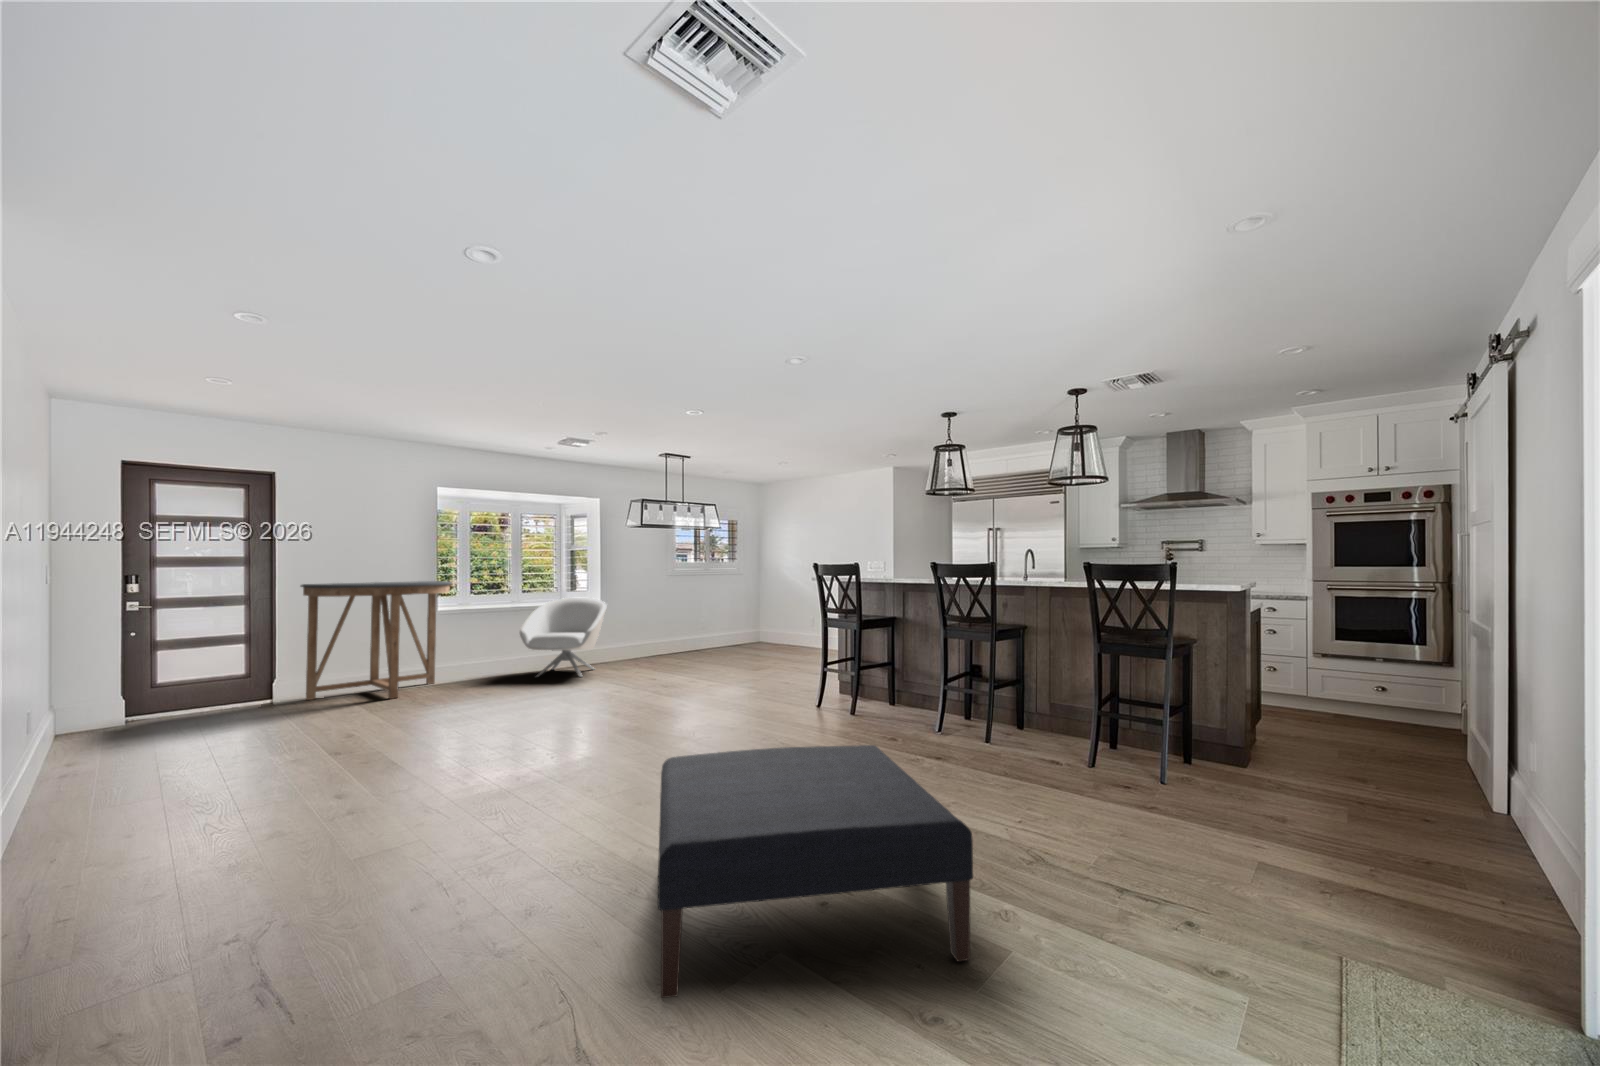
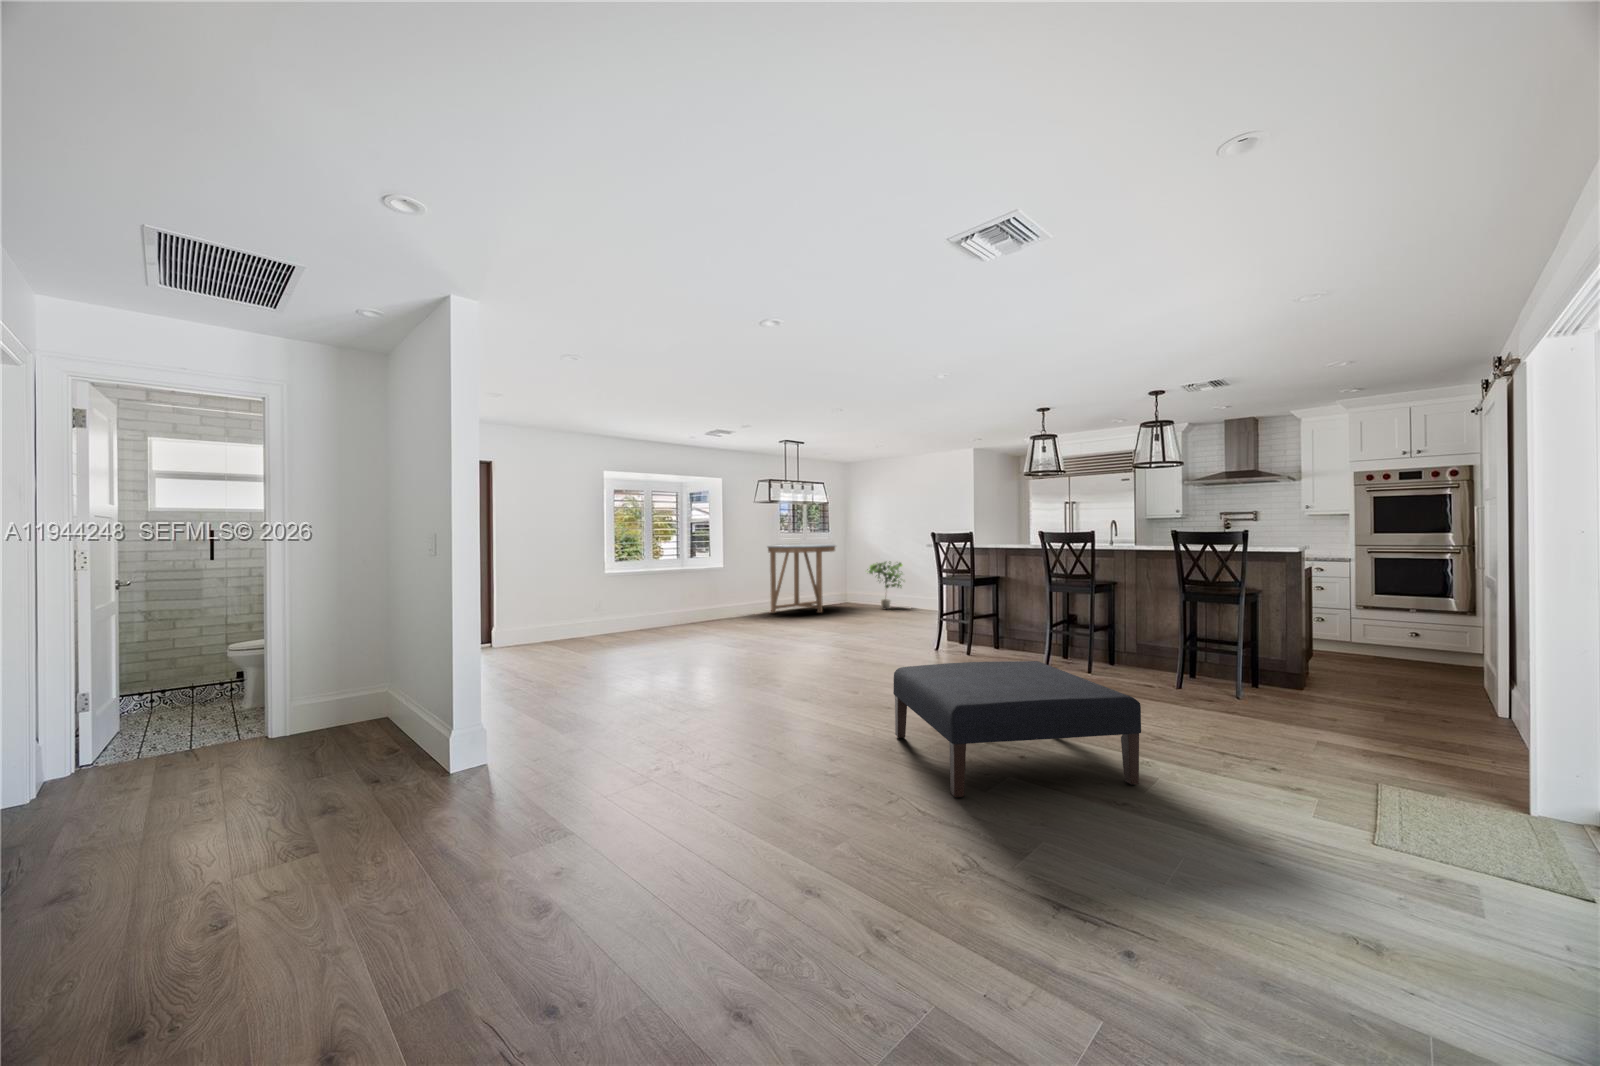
console table: present [301,581,452,700] -> present [768,544,836,613]
potted plant: none [772,594,817,650] -> present [869,562,902,609]
armchair: present [520,598,607,677] -> none [676,565,740,629]

